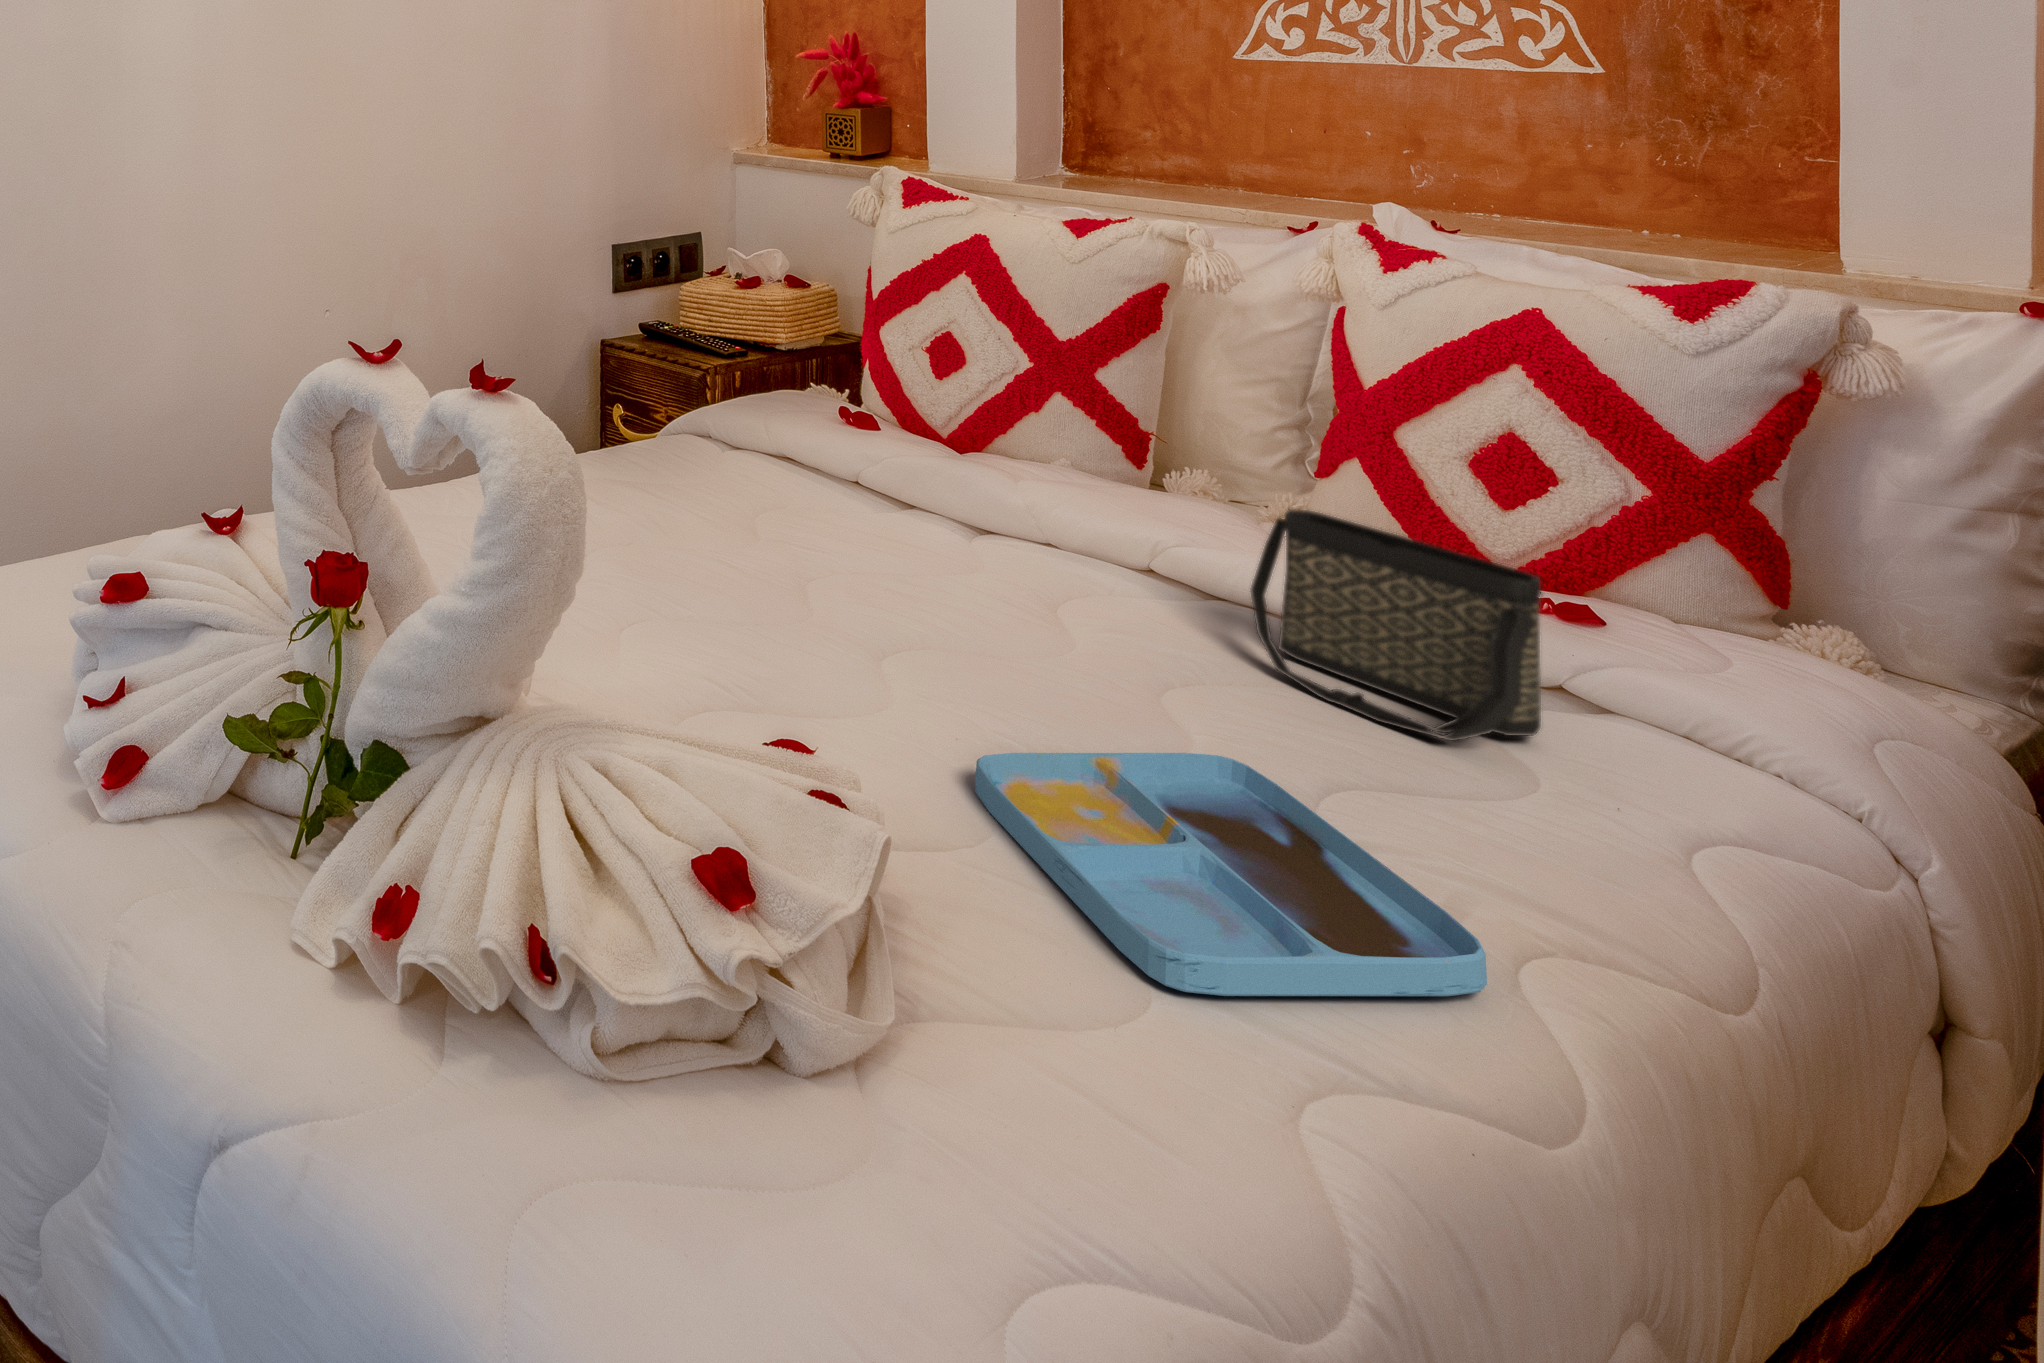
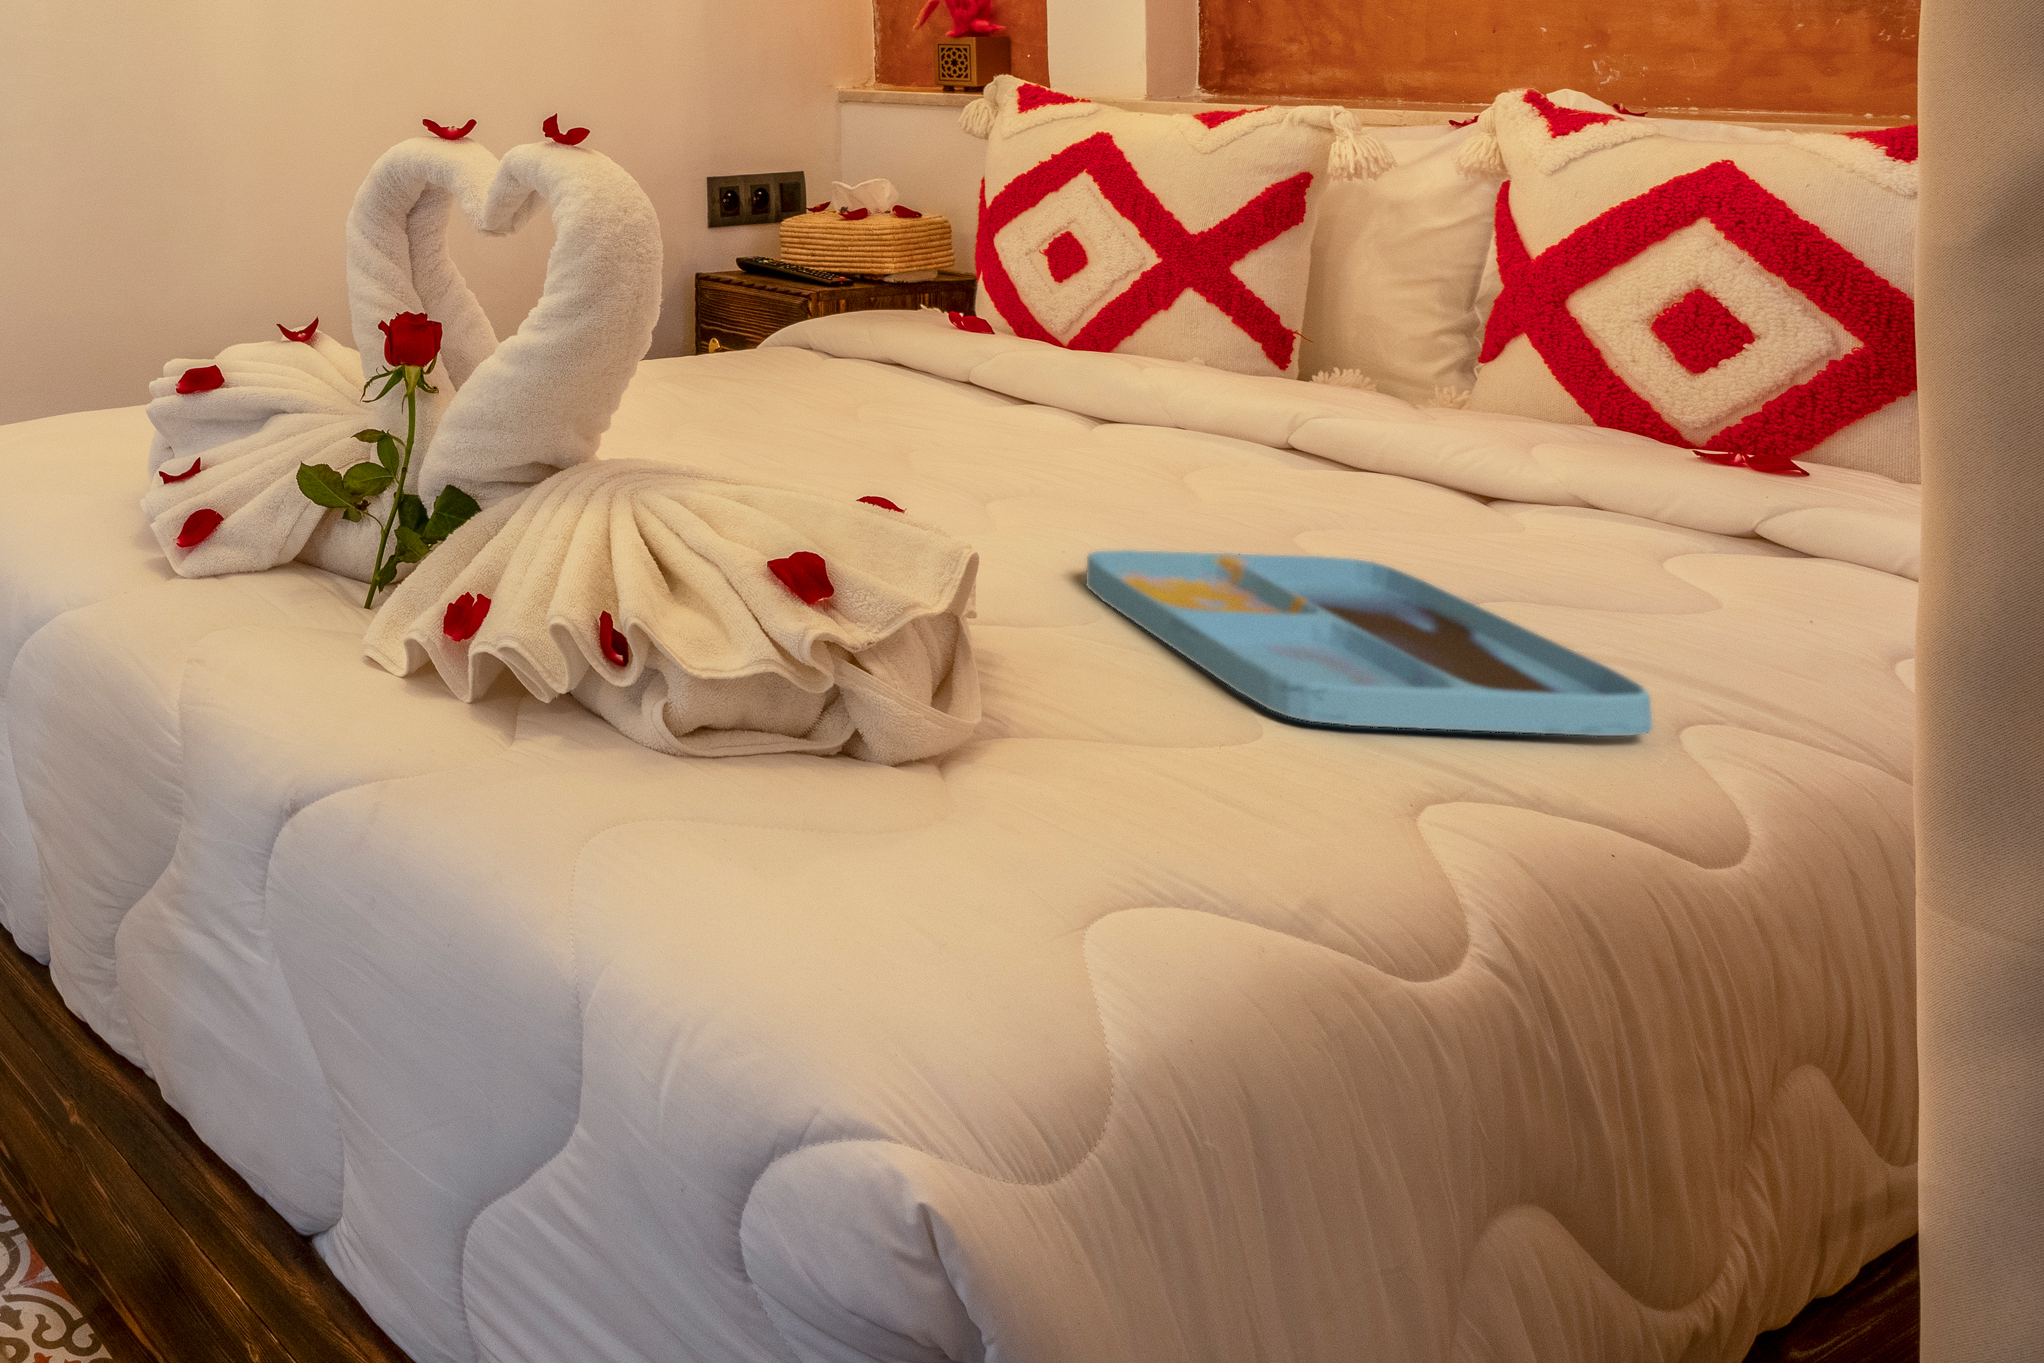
handbag: present [1251,509,1541,741] -> none [1399,351,1733,569]

